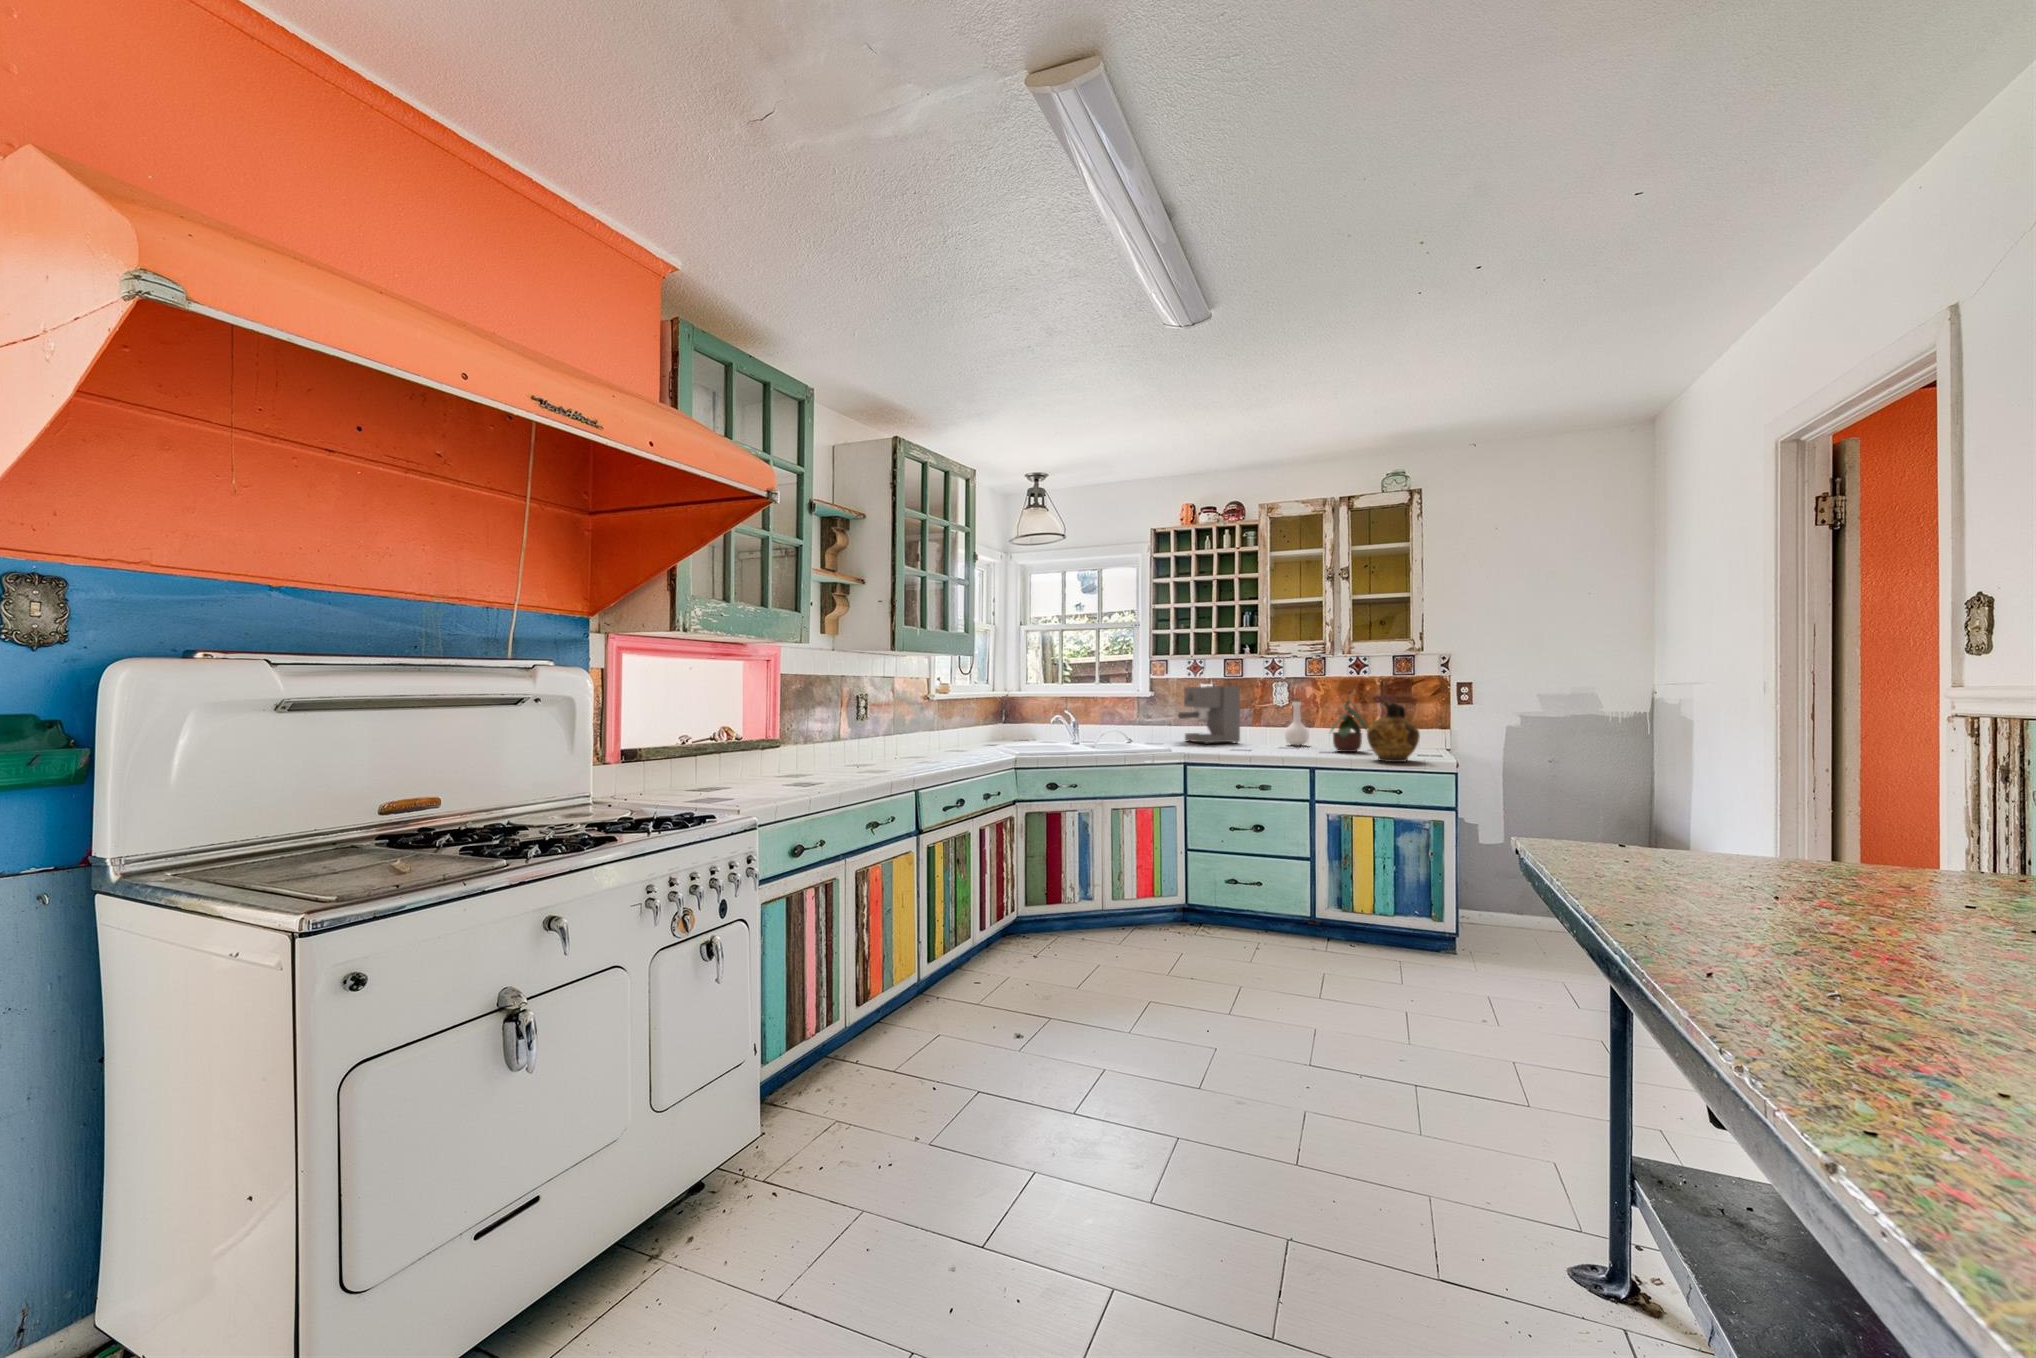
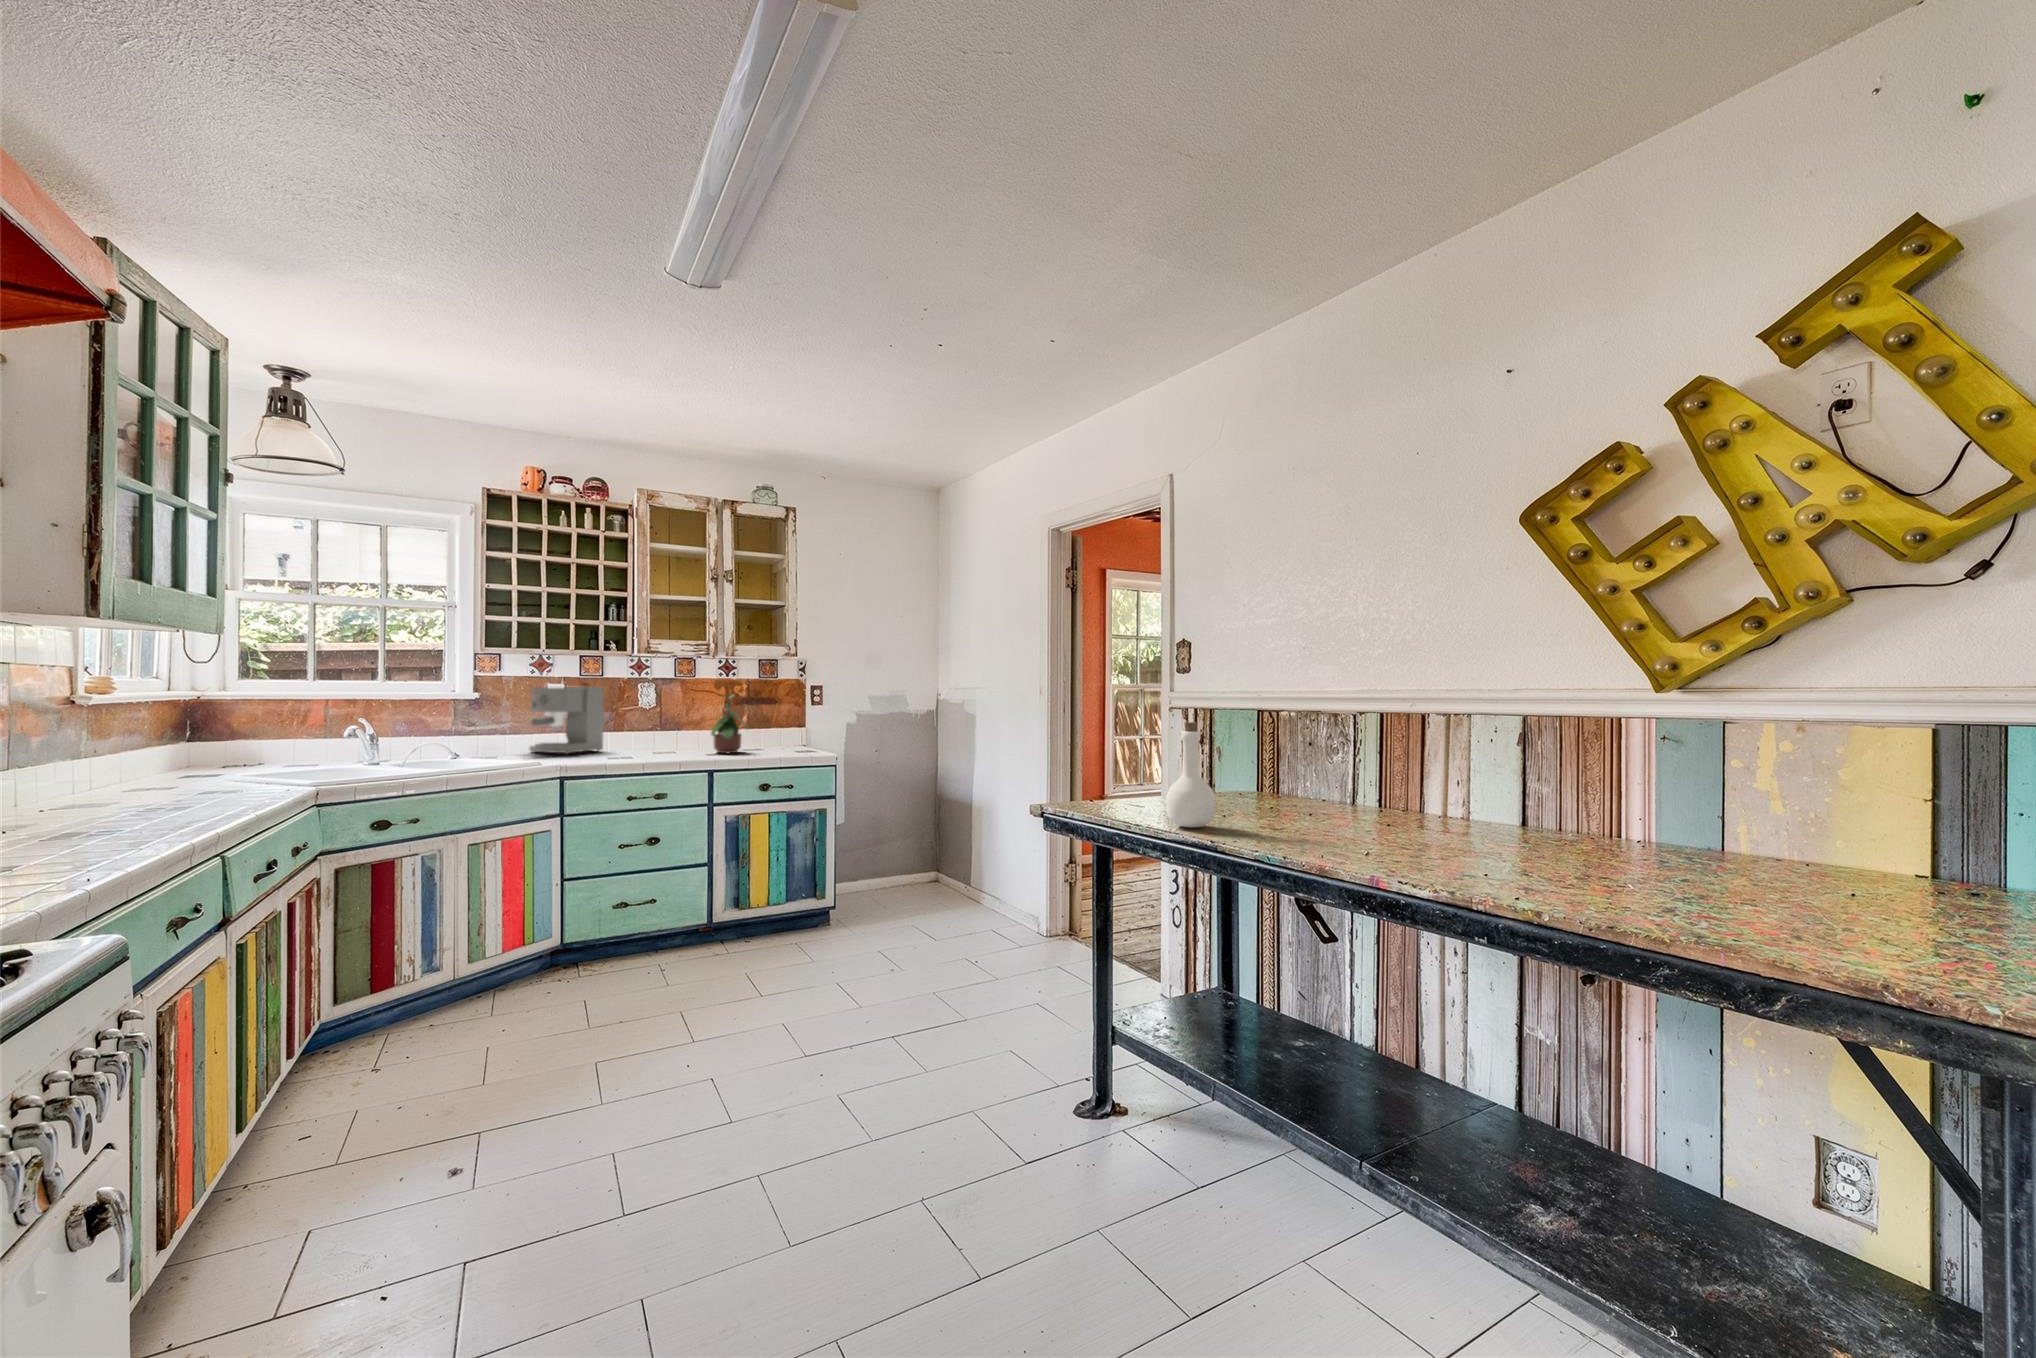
bottle: present [1285,698,1309,745] -> present [1166,722,1216,827]
ceramic jug: present [1367,702,1420,762] -> none [760,703,807,760]

